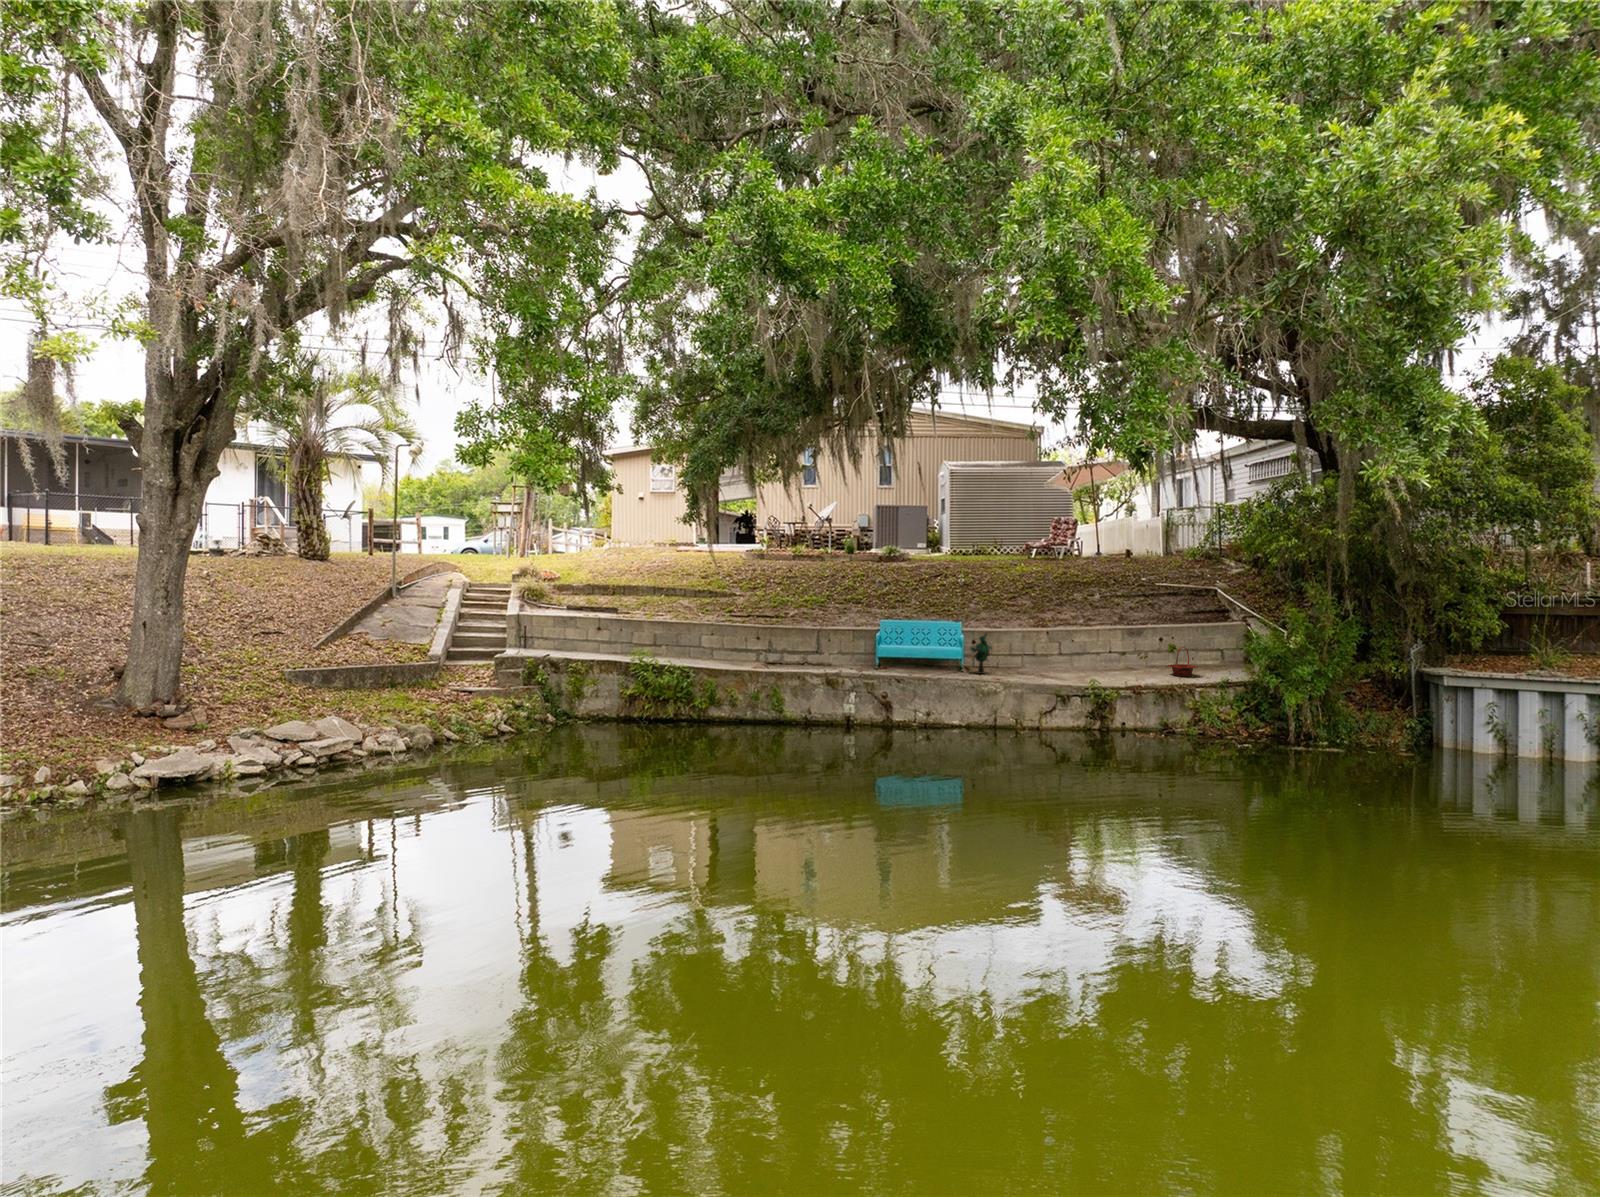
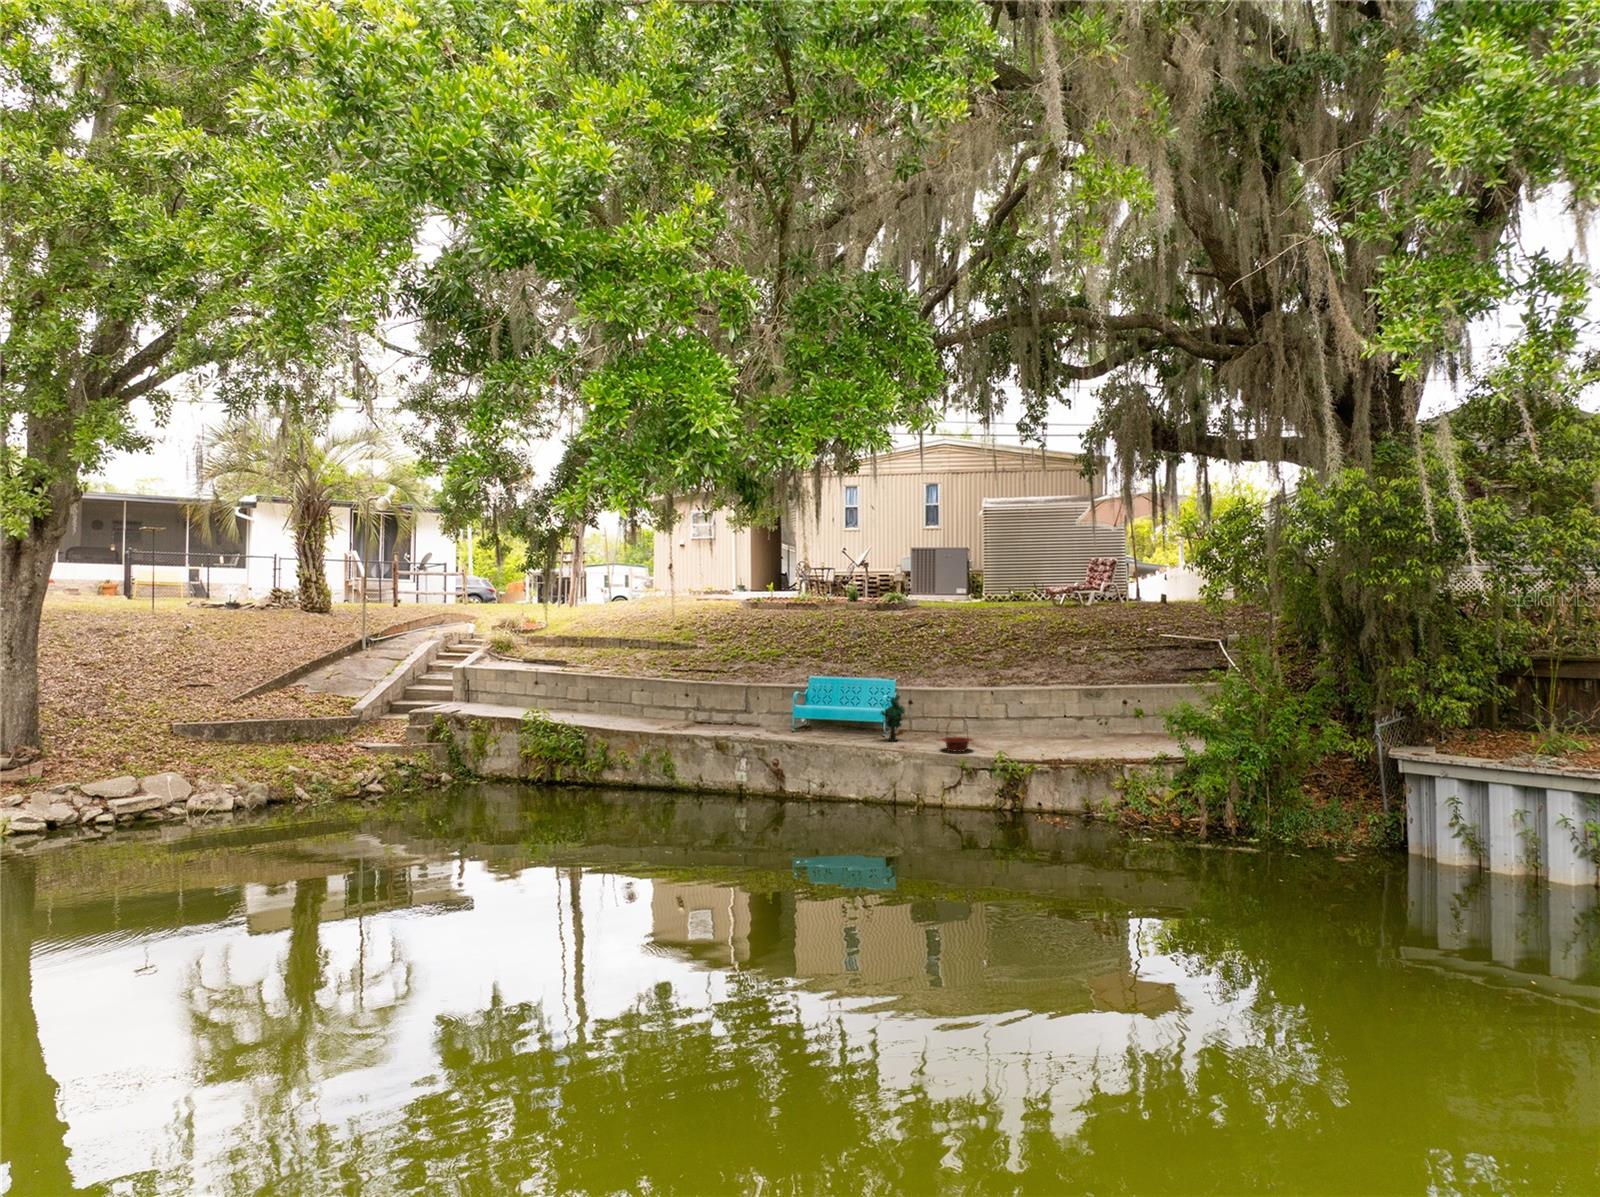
basket: present [1168,647,1198,676] -> present [941,719,973,752]

